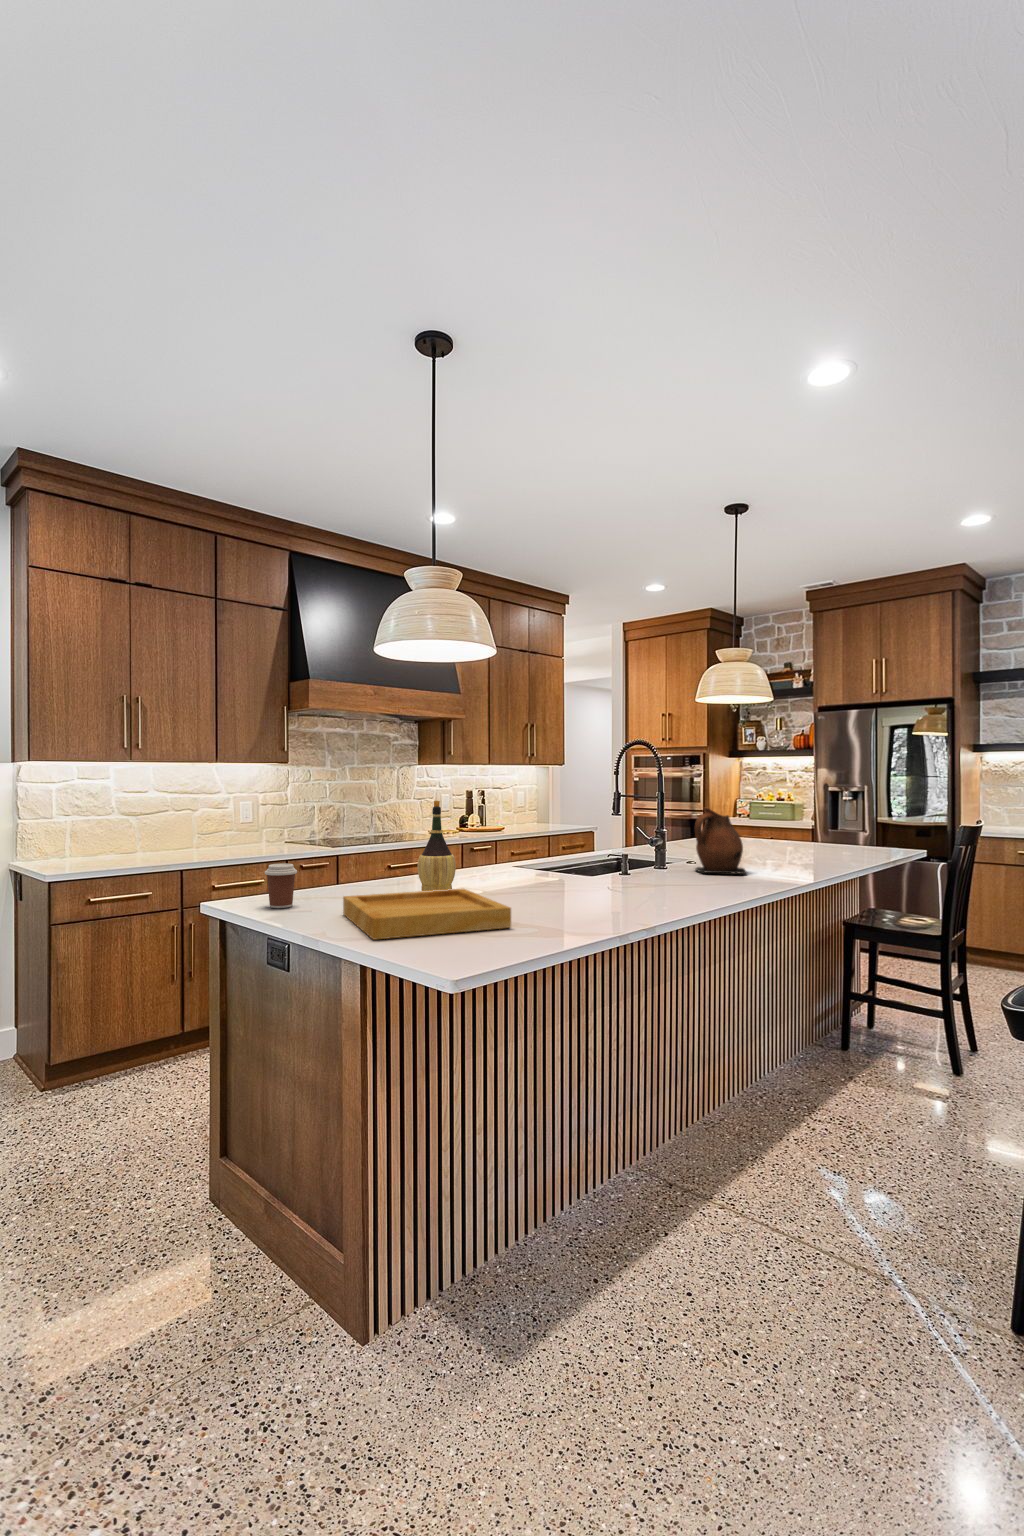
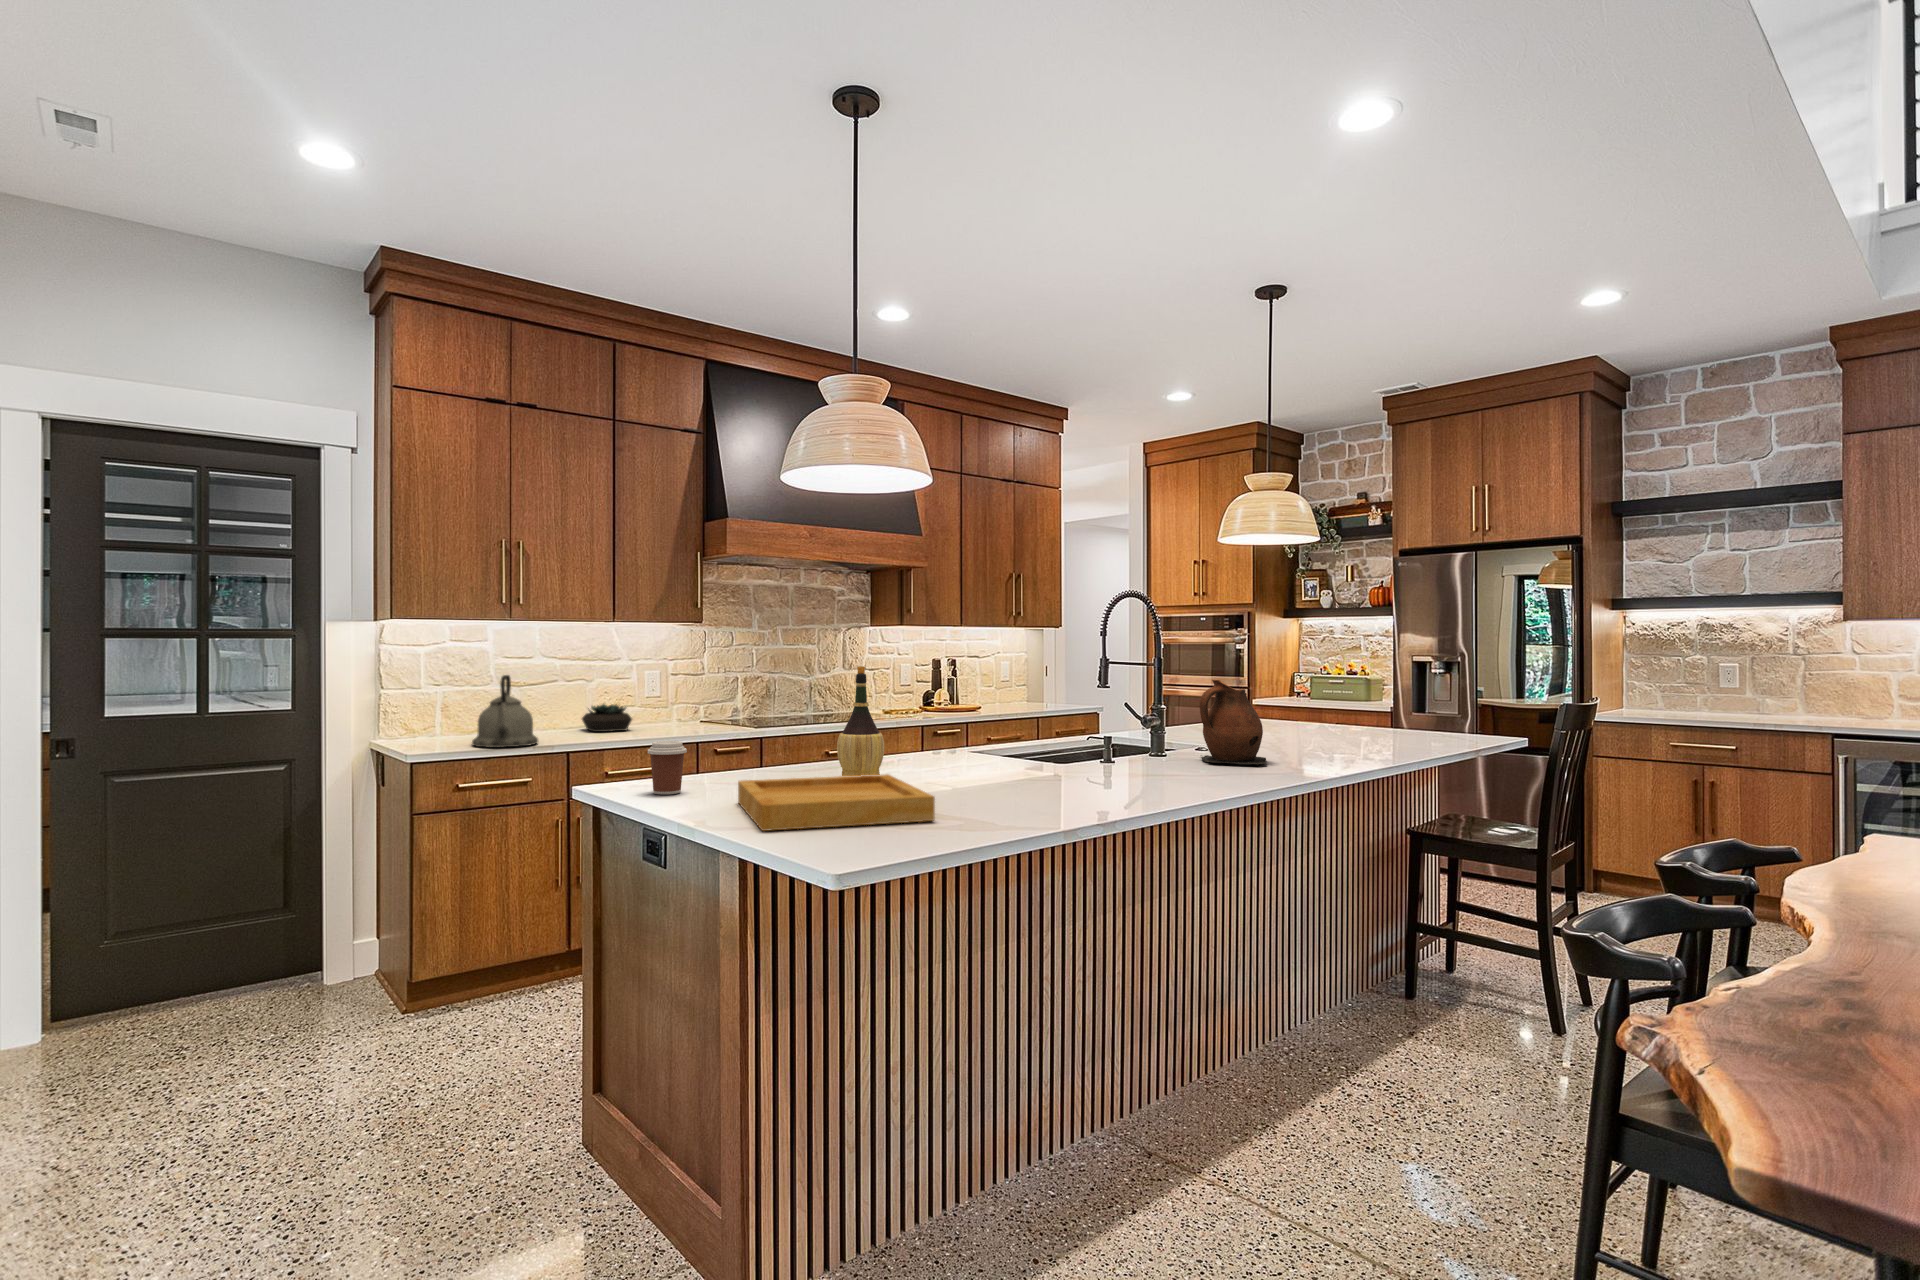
kettle: none [102,808,157,868] -> present [472,675,538,748]
succulent plant: none [189,830,232,853] -> present [582,704,632,732]

